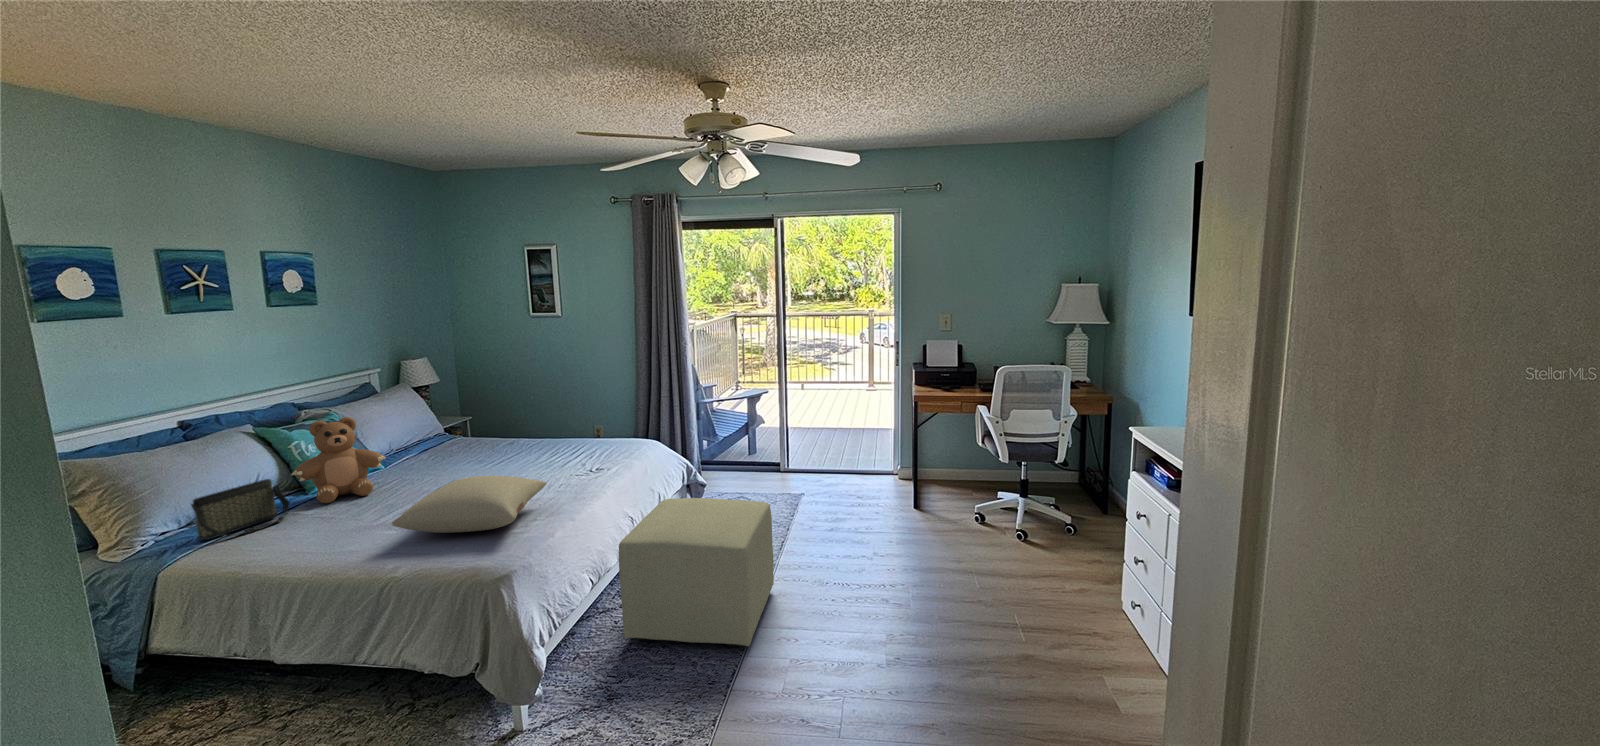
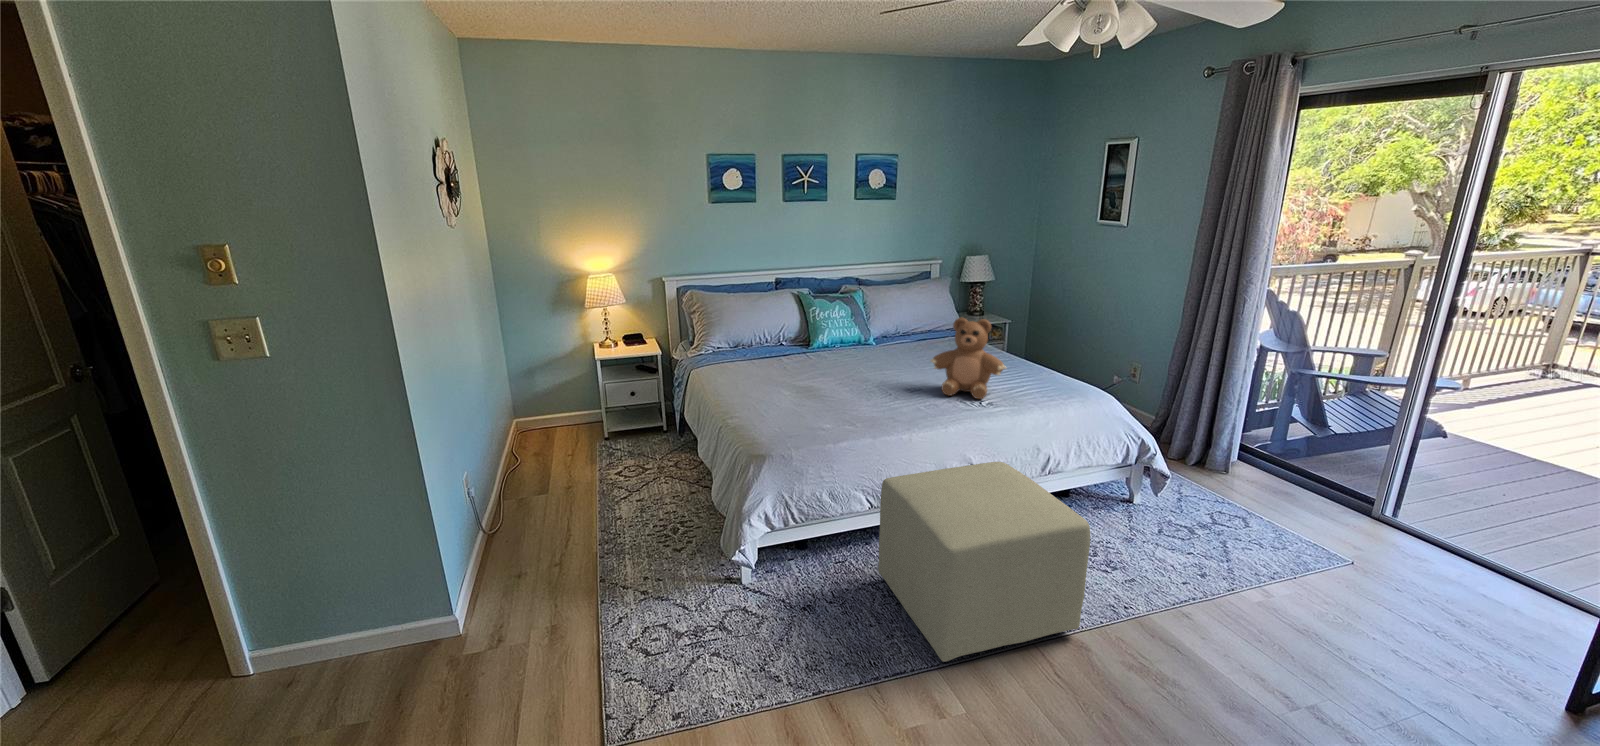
teddy bear: present [291,417,386,503] -> present [931,318,1006,399]
pillow: present [392,476,547,533] -> none [757,368,885,418]
handbag: present [191,479,290,540] -> none [721,329,773,363]

